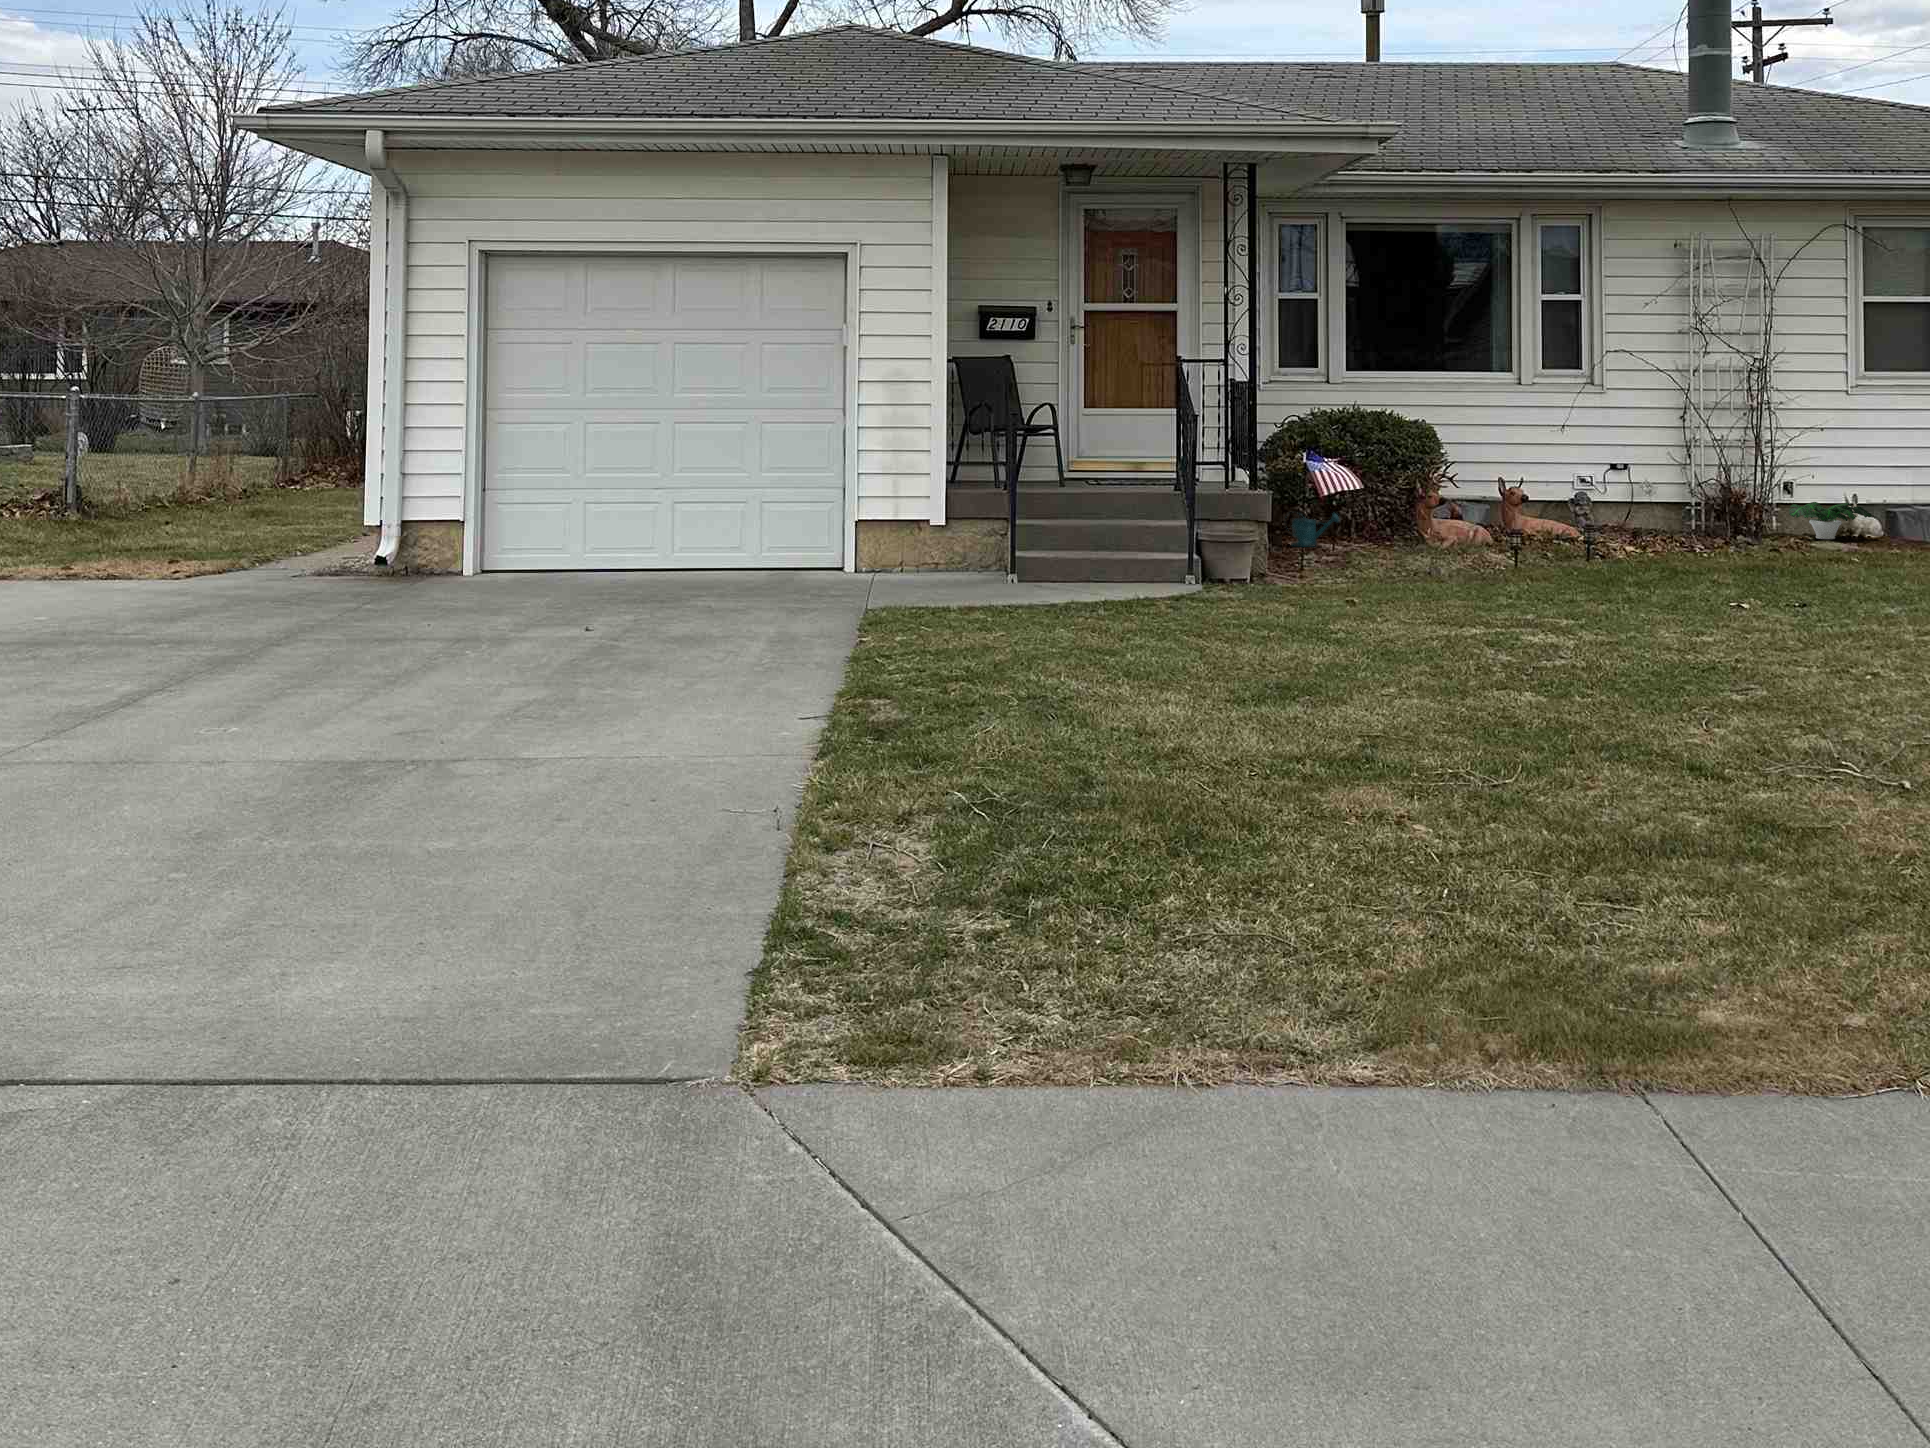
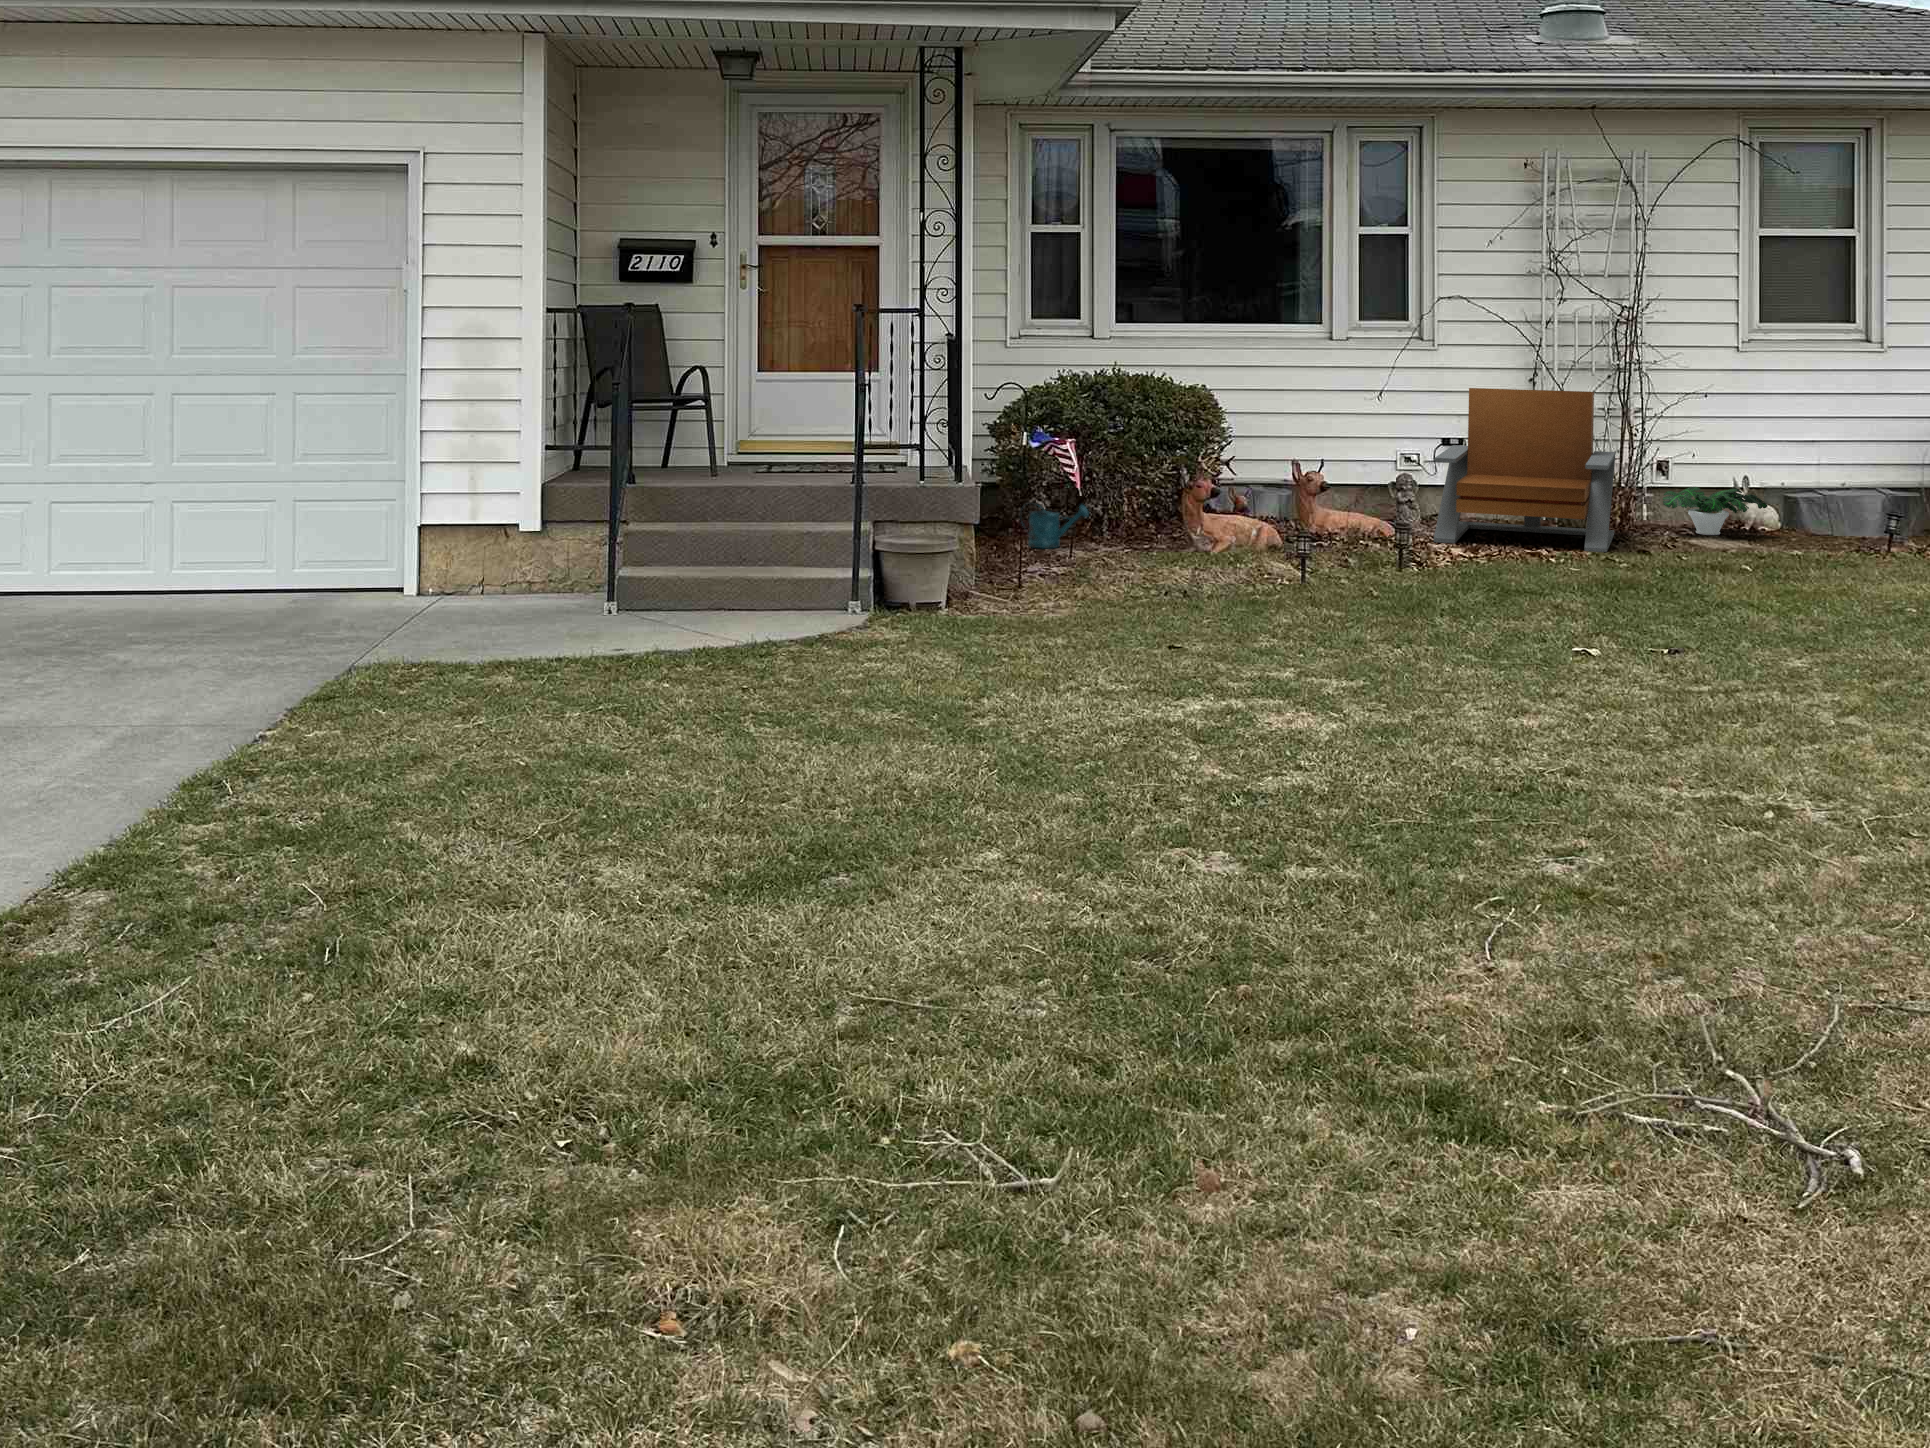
lounge chair: none [1608,423,1751,549] -> present [1434,388,1615,552]

